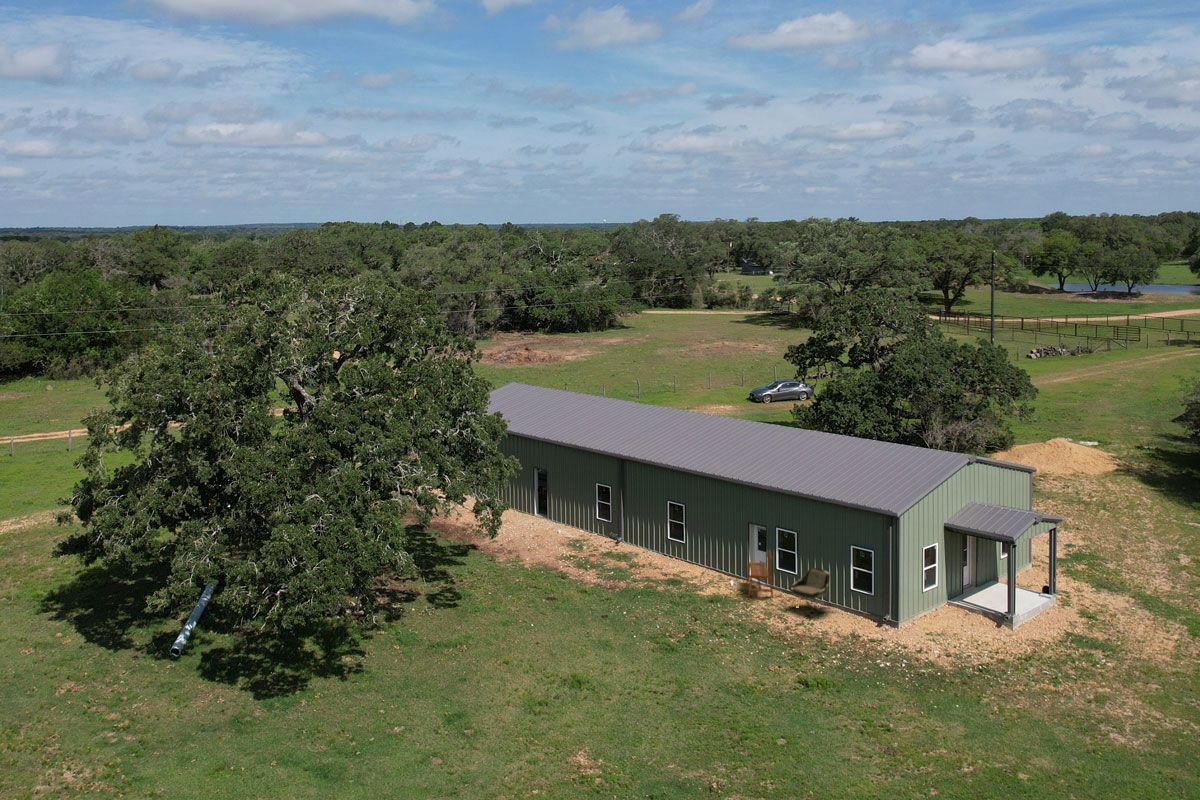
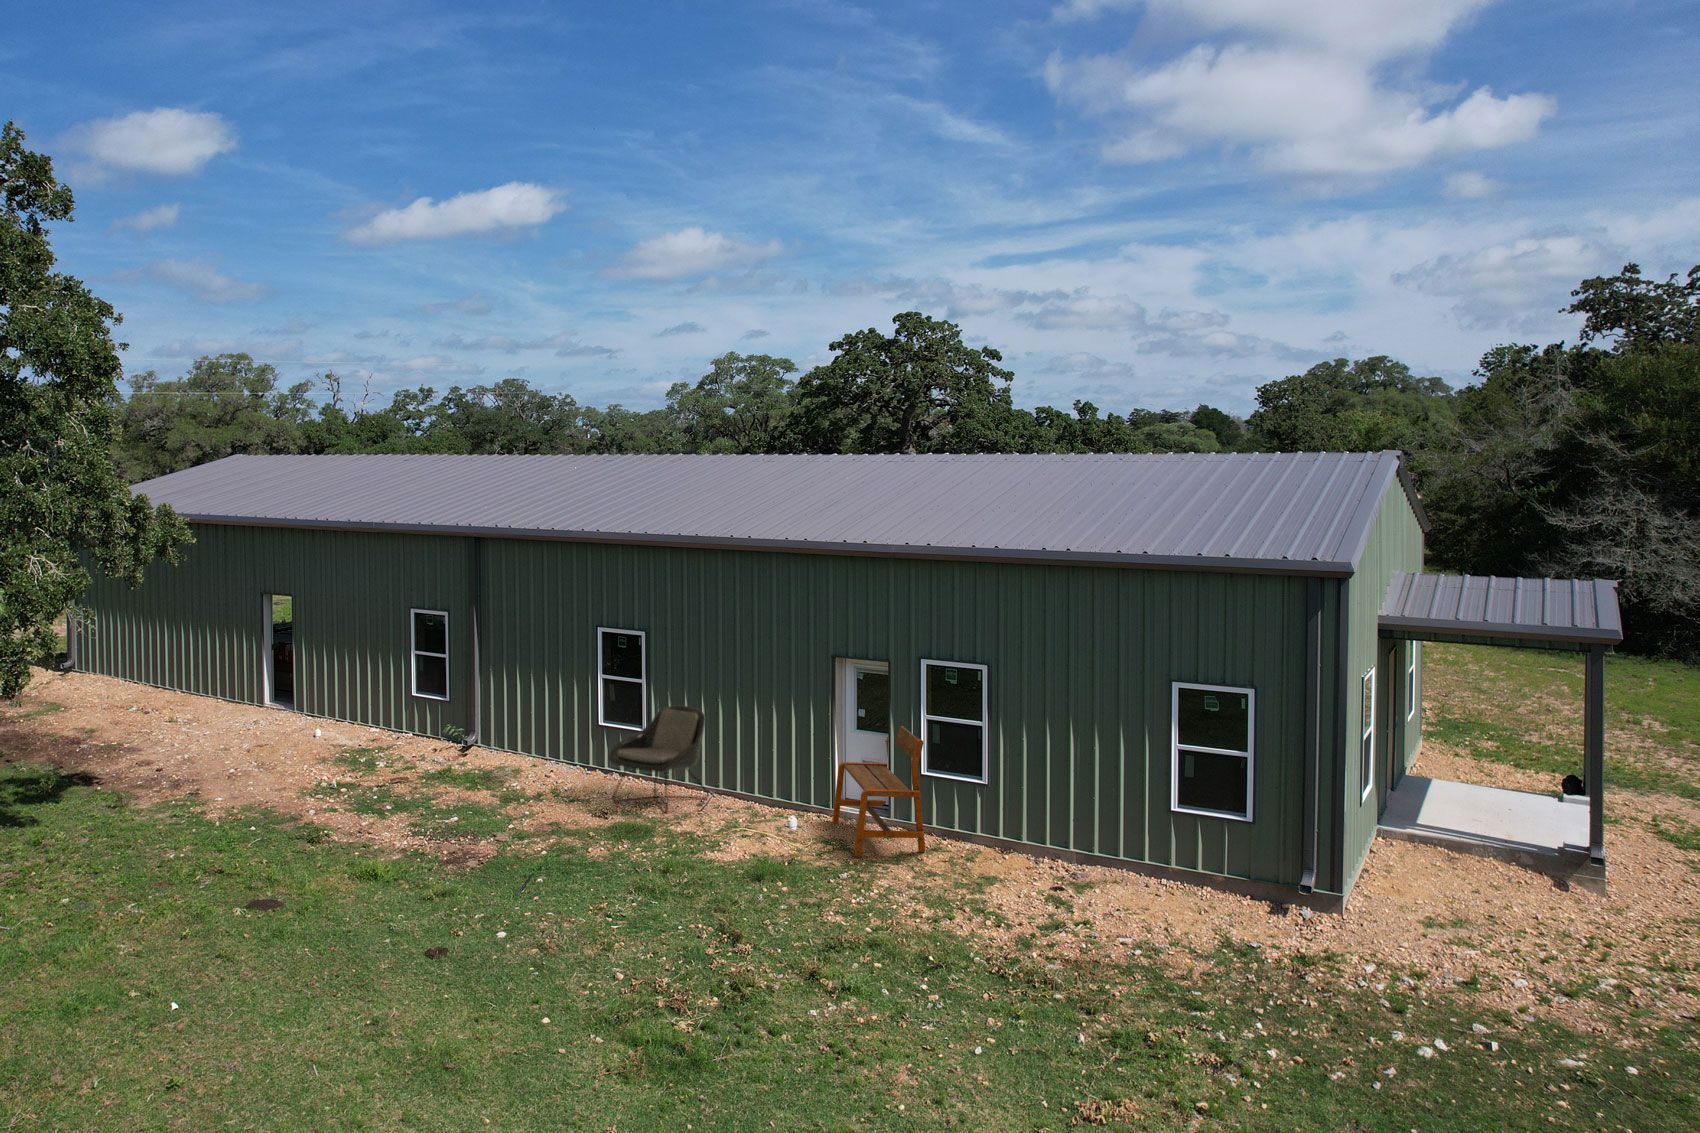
lounge chair: present [790,568,830,614] -> present [608,705,709,813]

